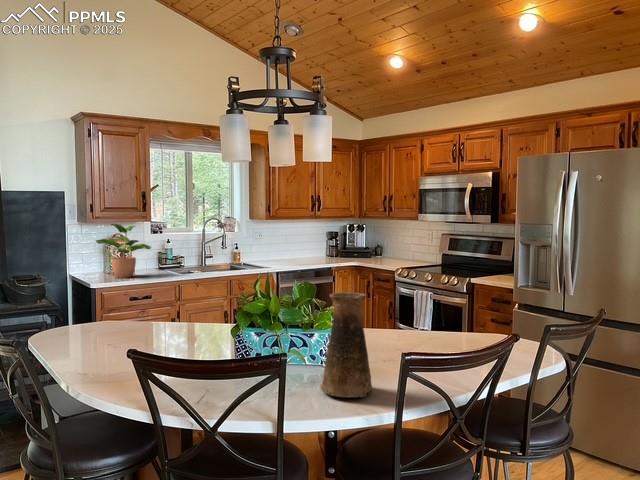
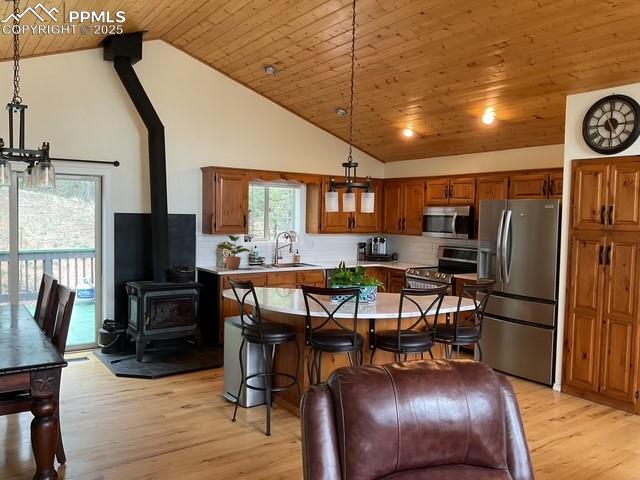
pitcher: present [321,292,372,397] -> none [370,268,391,310]

